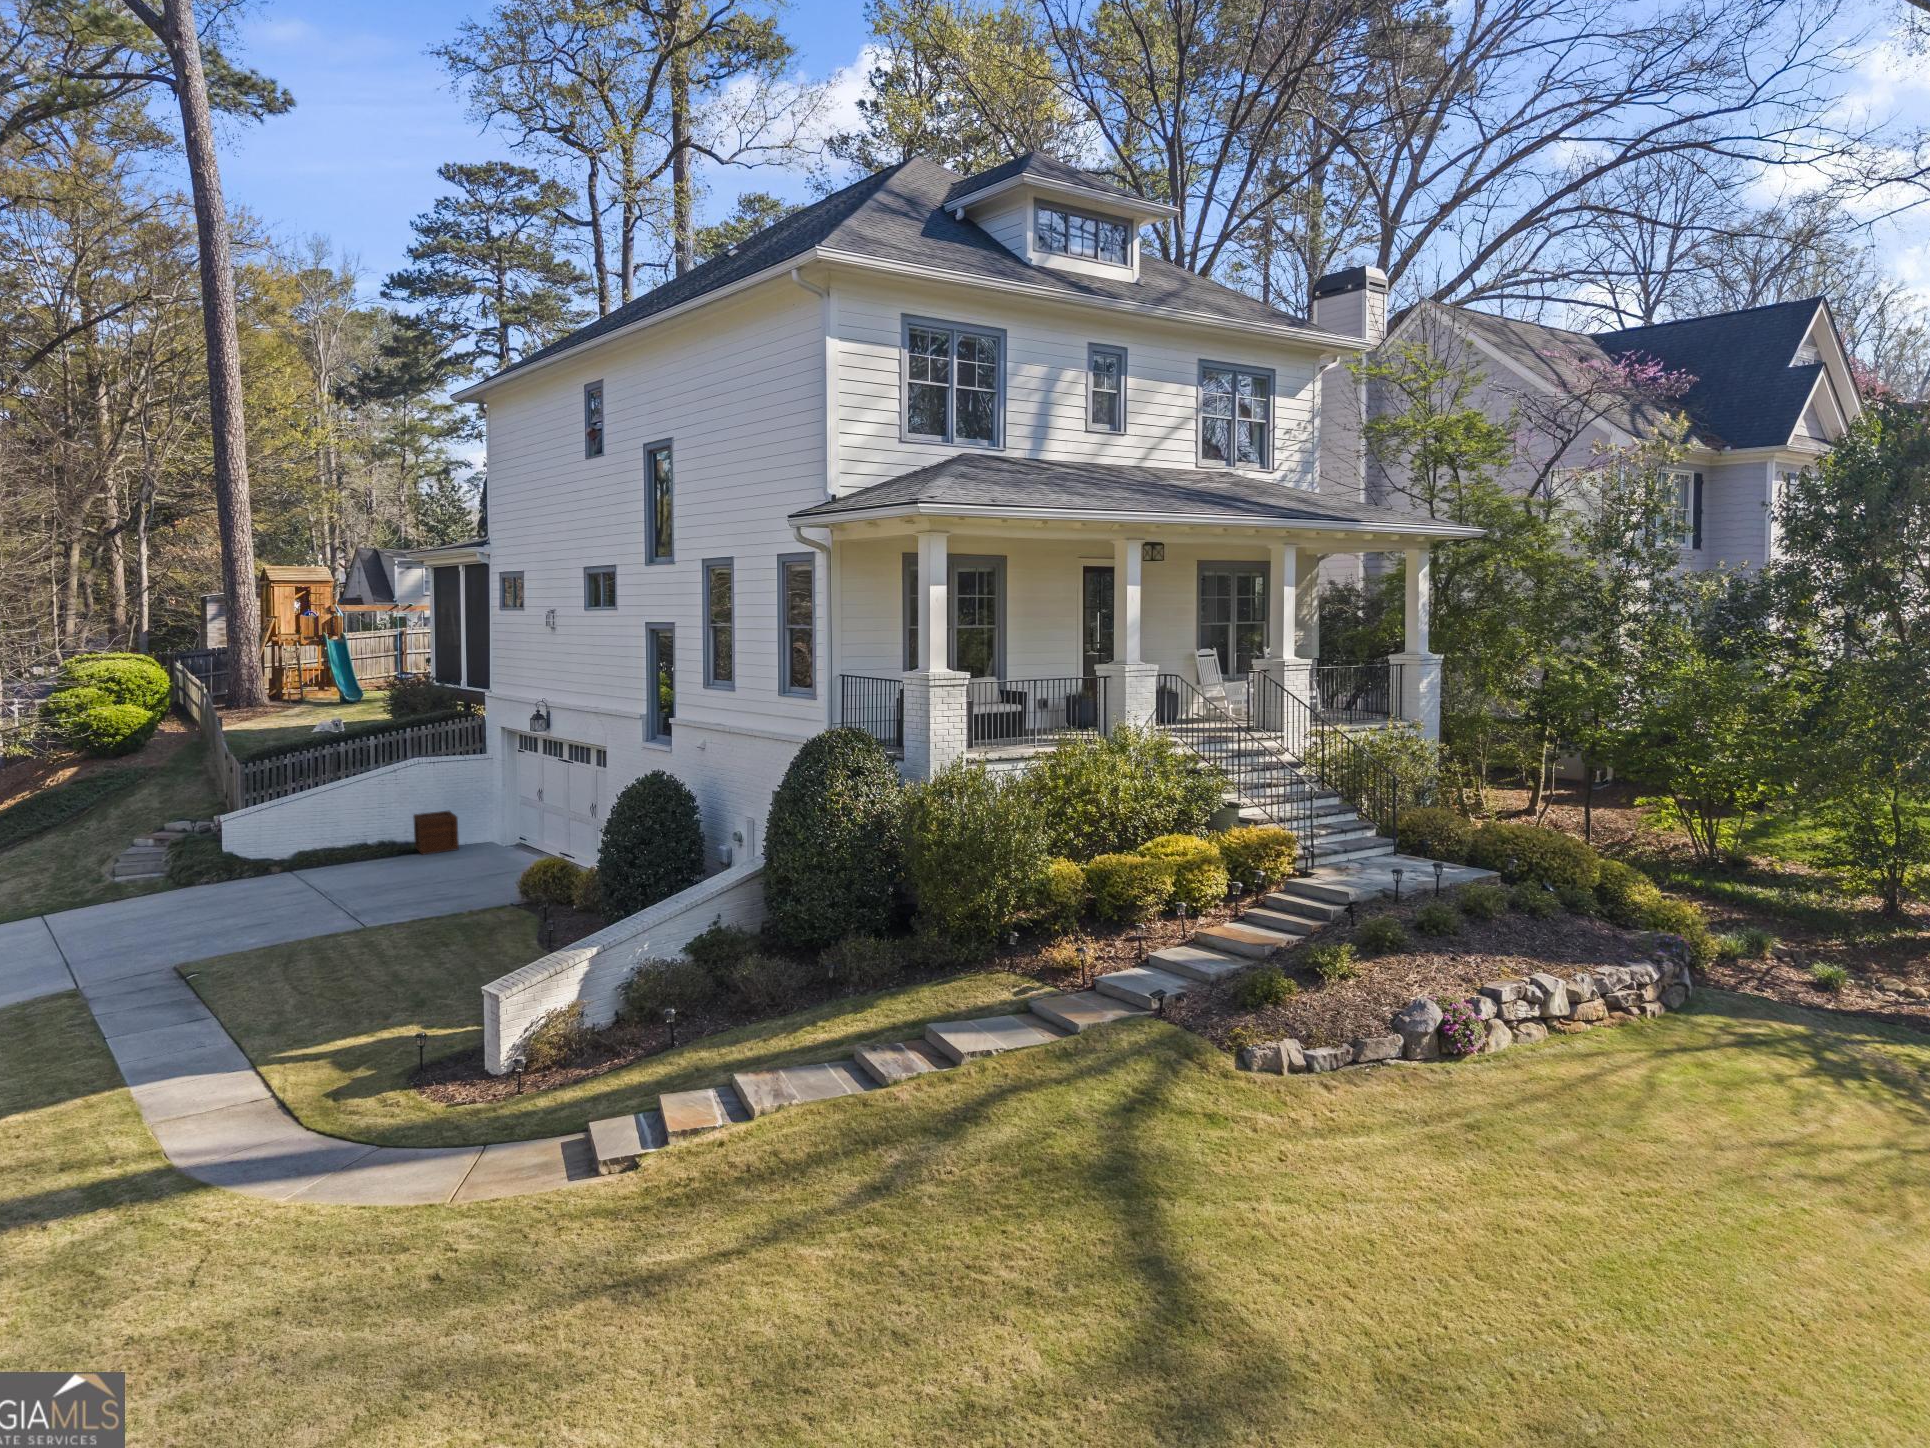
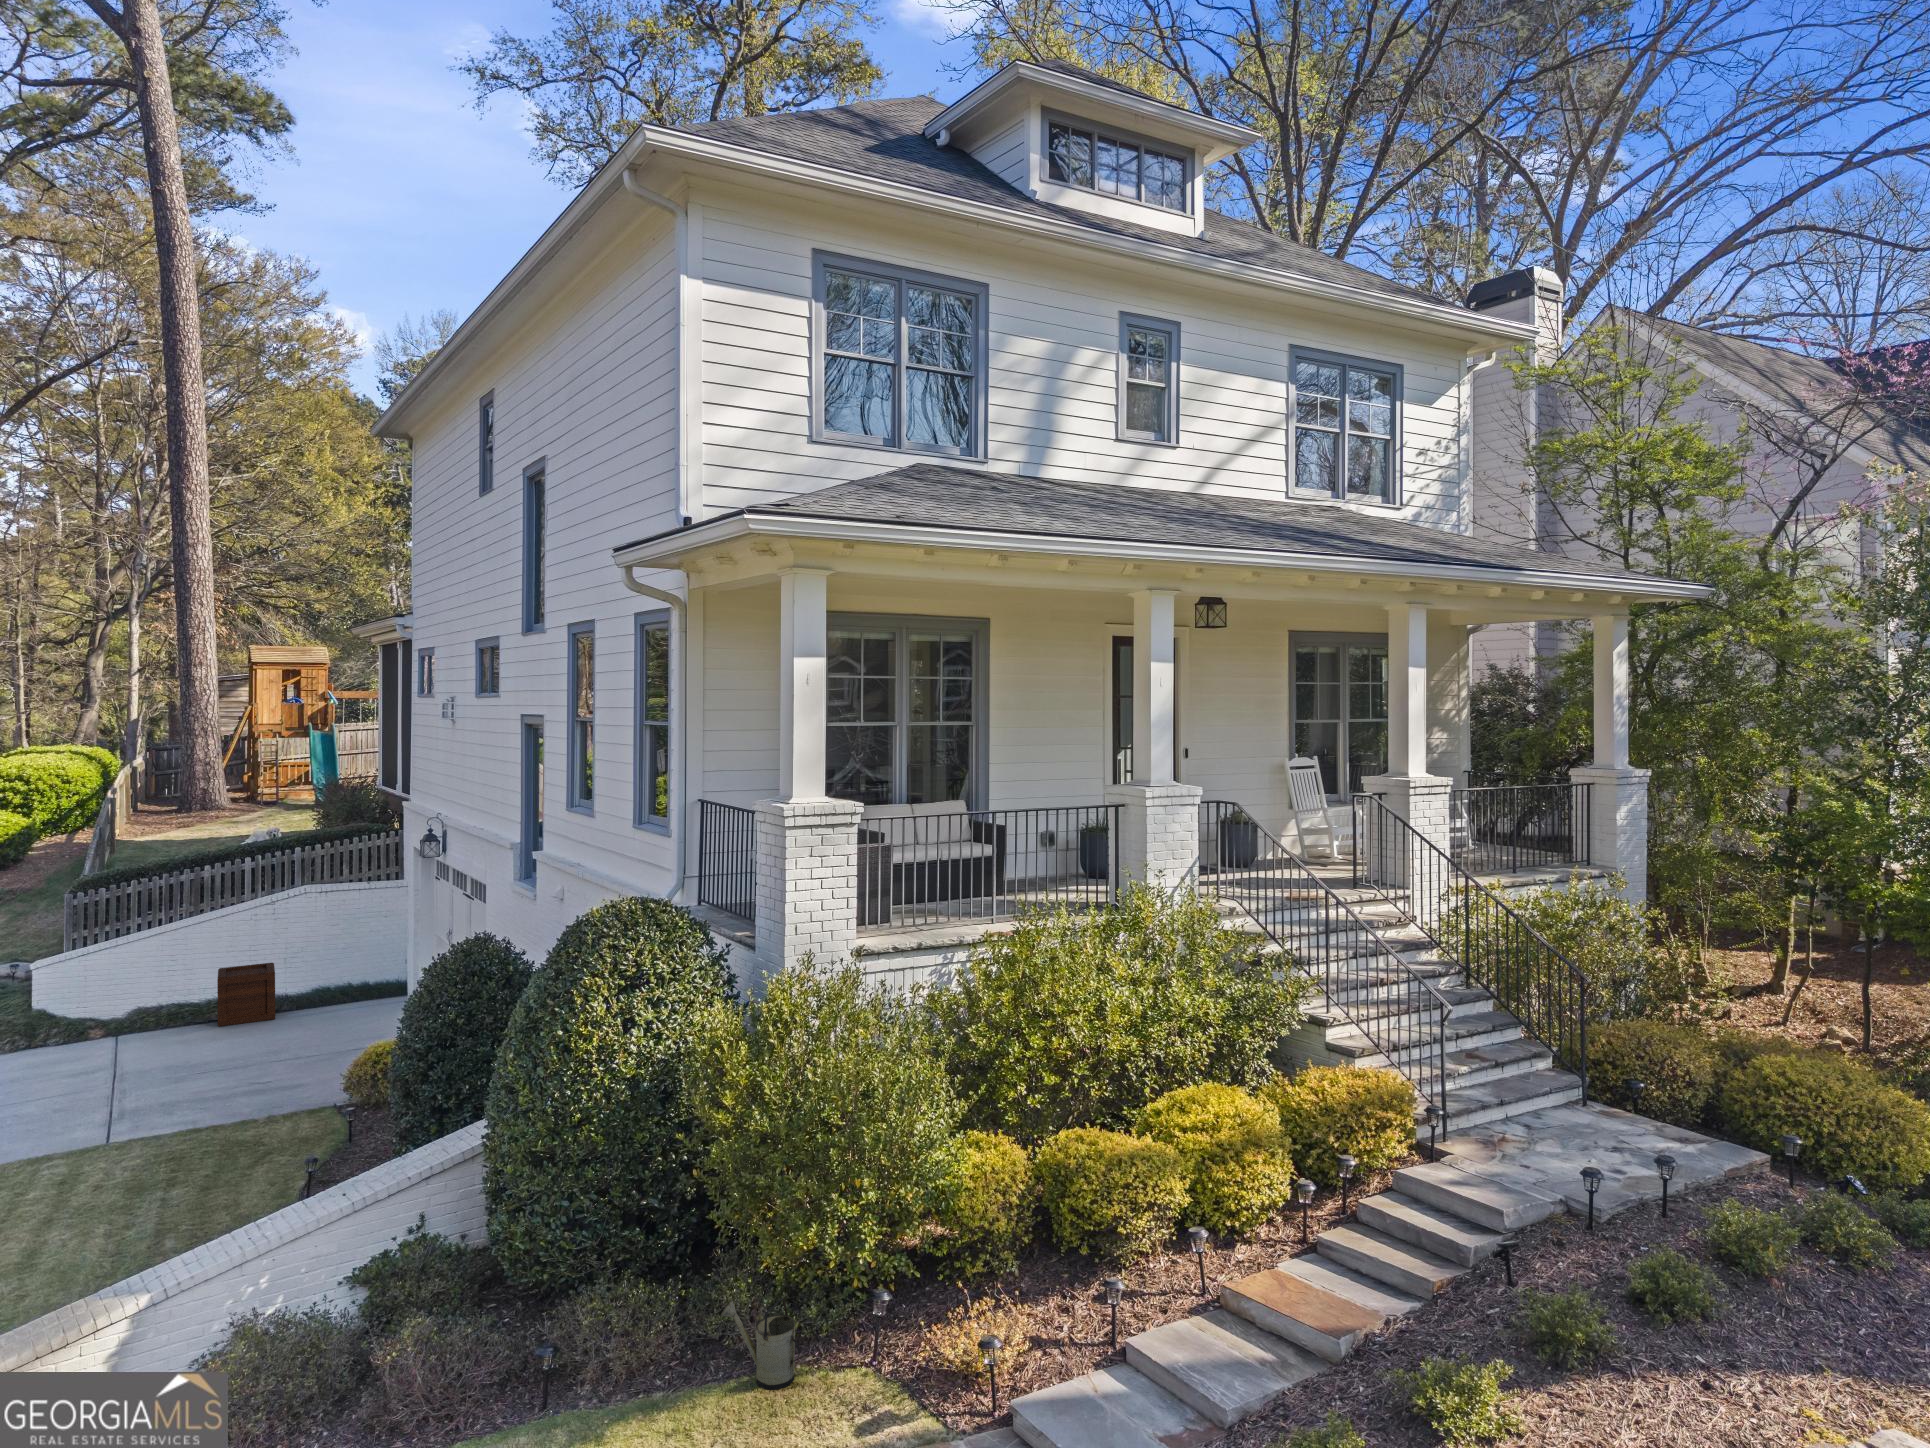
watering can: none [925,939,973,984] -> present [720,1298,800,1390]

